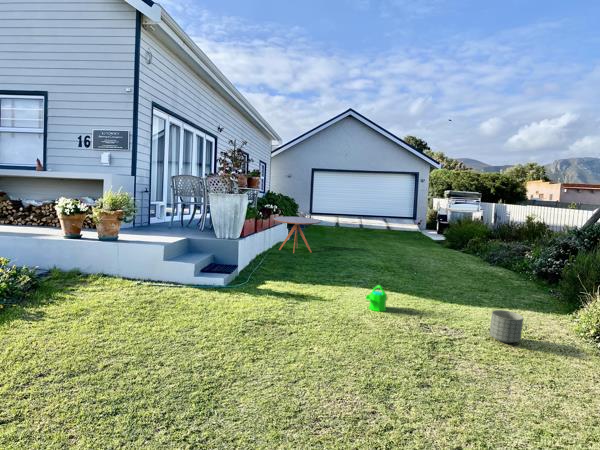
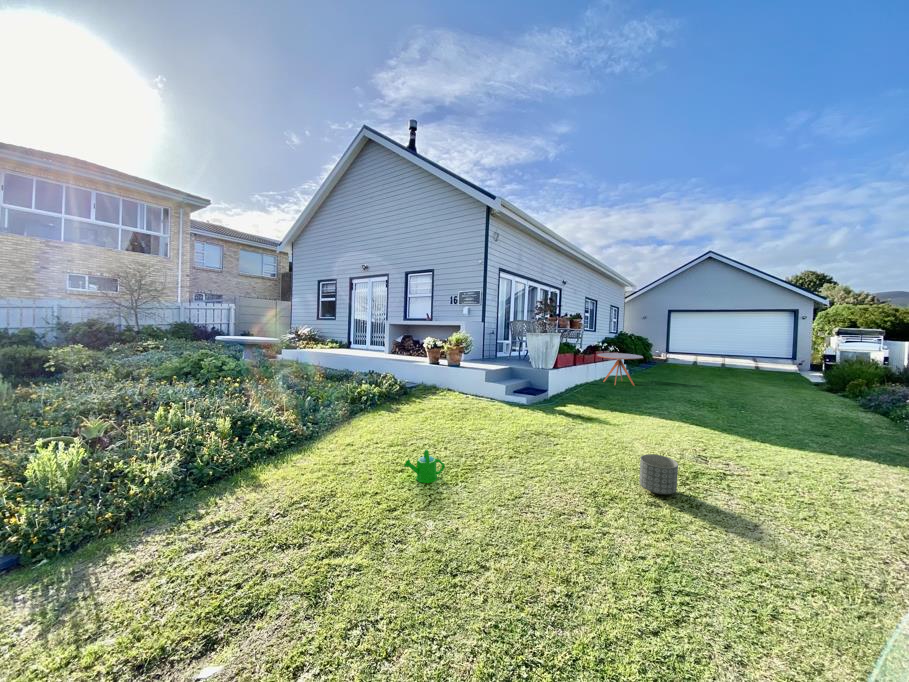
watering can: present [366,285,387,311] -> present [404,449,445,483]
planter: present [490,310,523,343] -> present [639,454,678,494]

